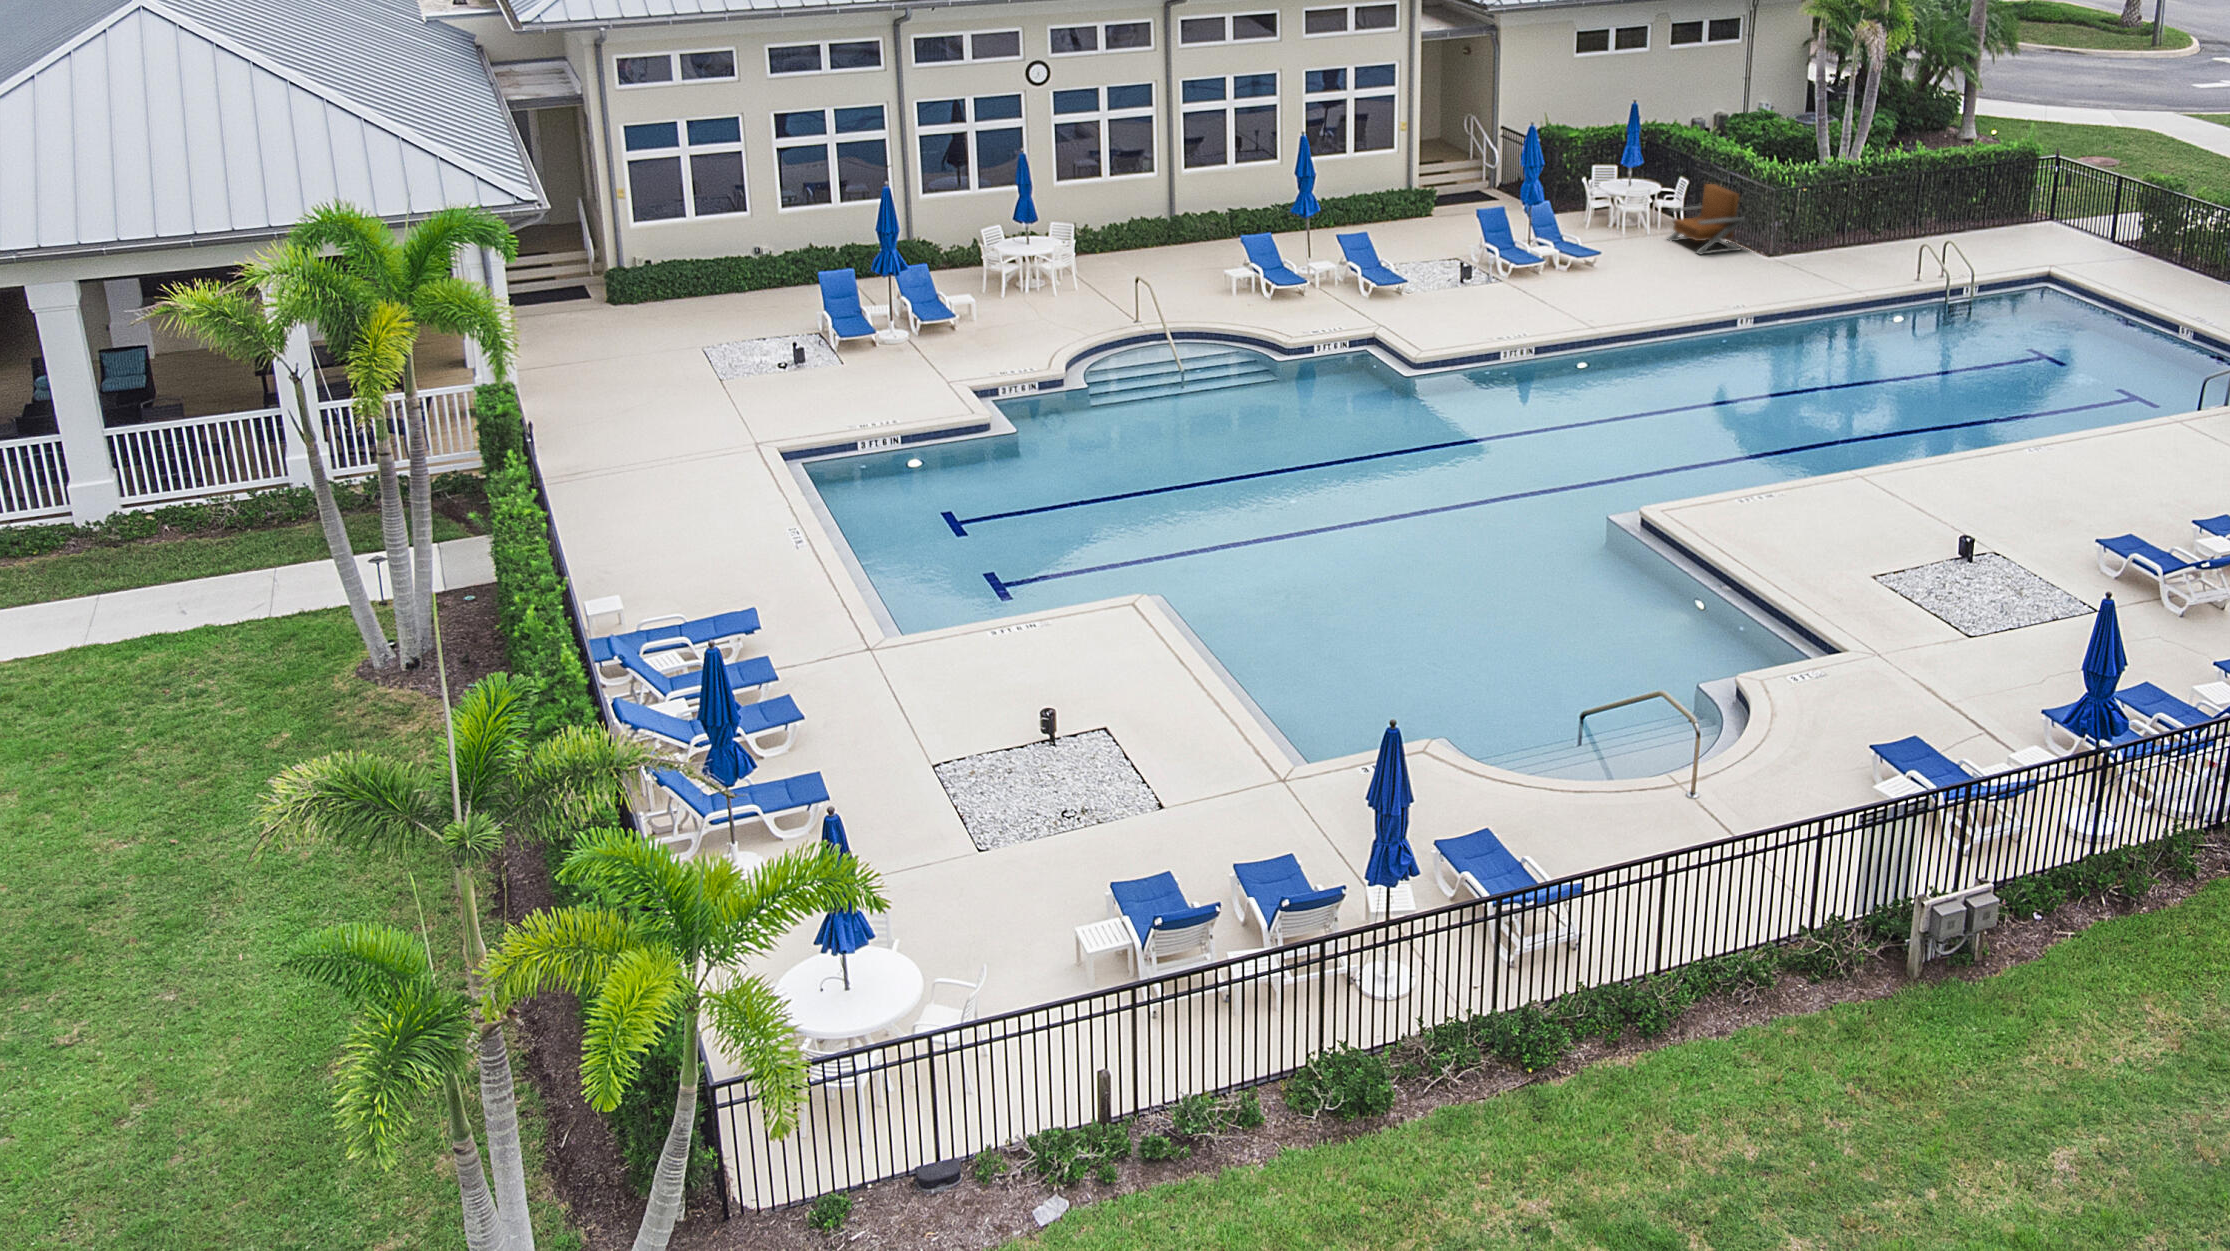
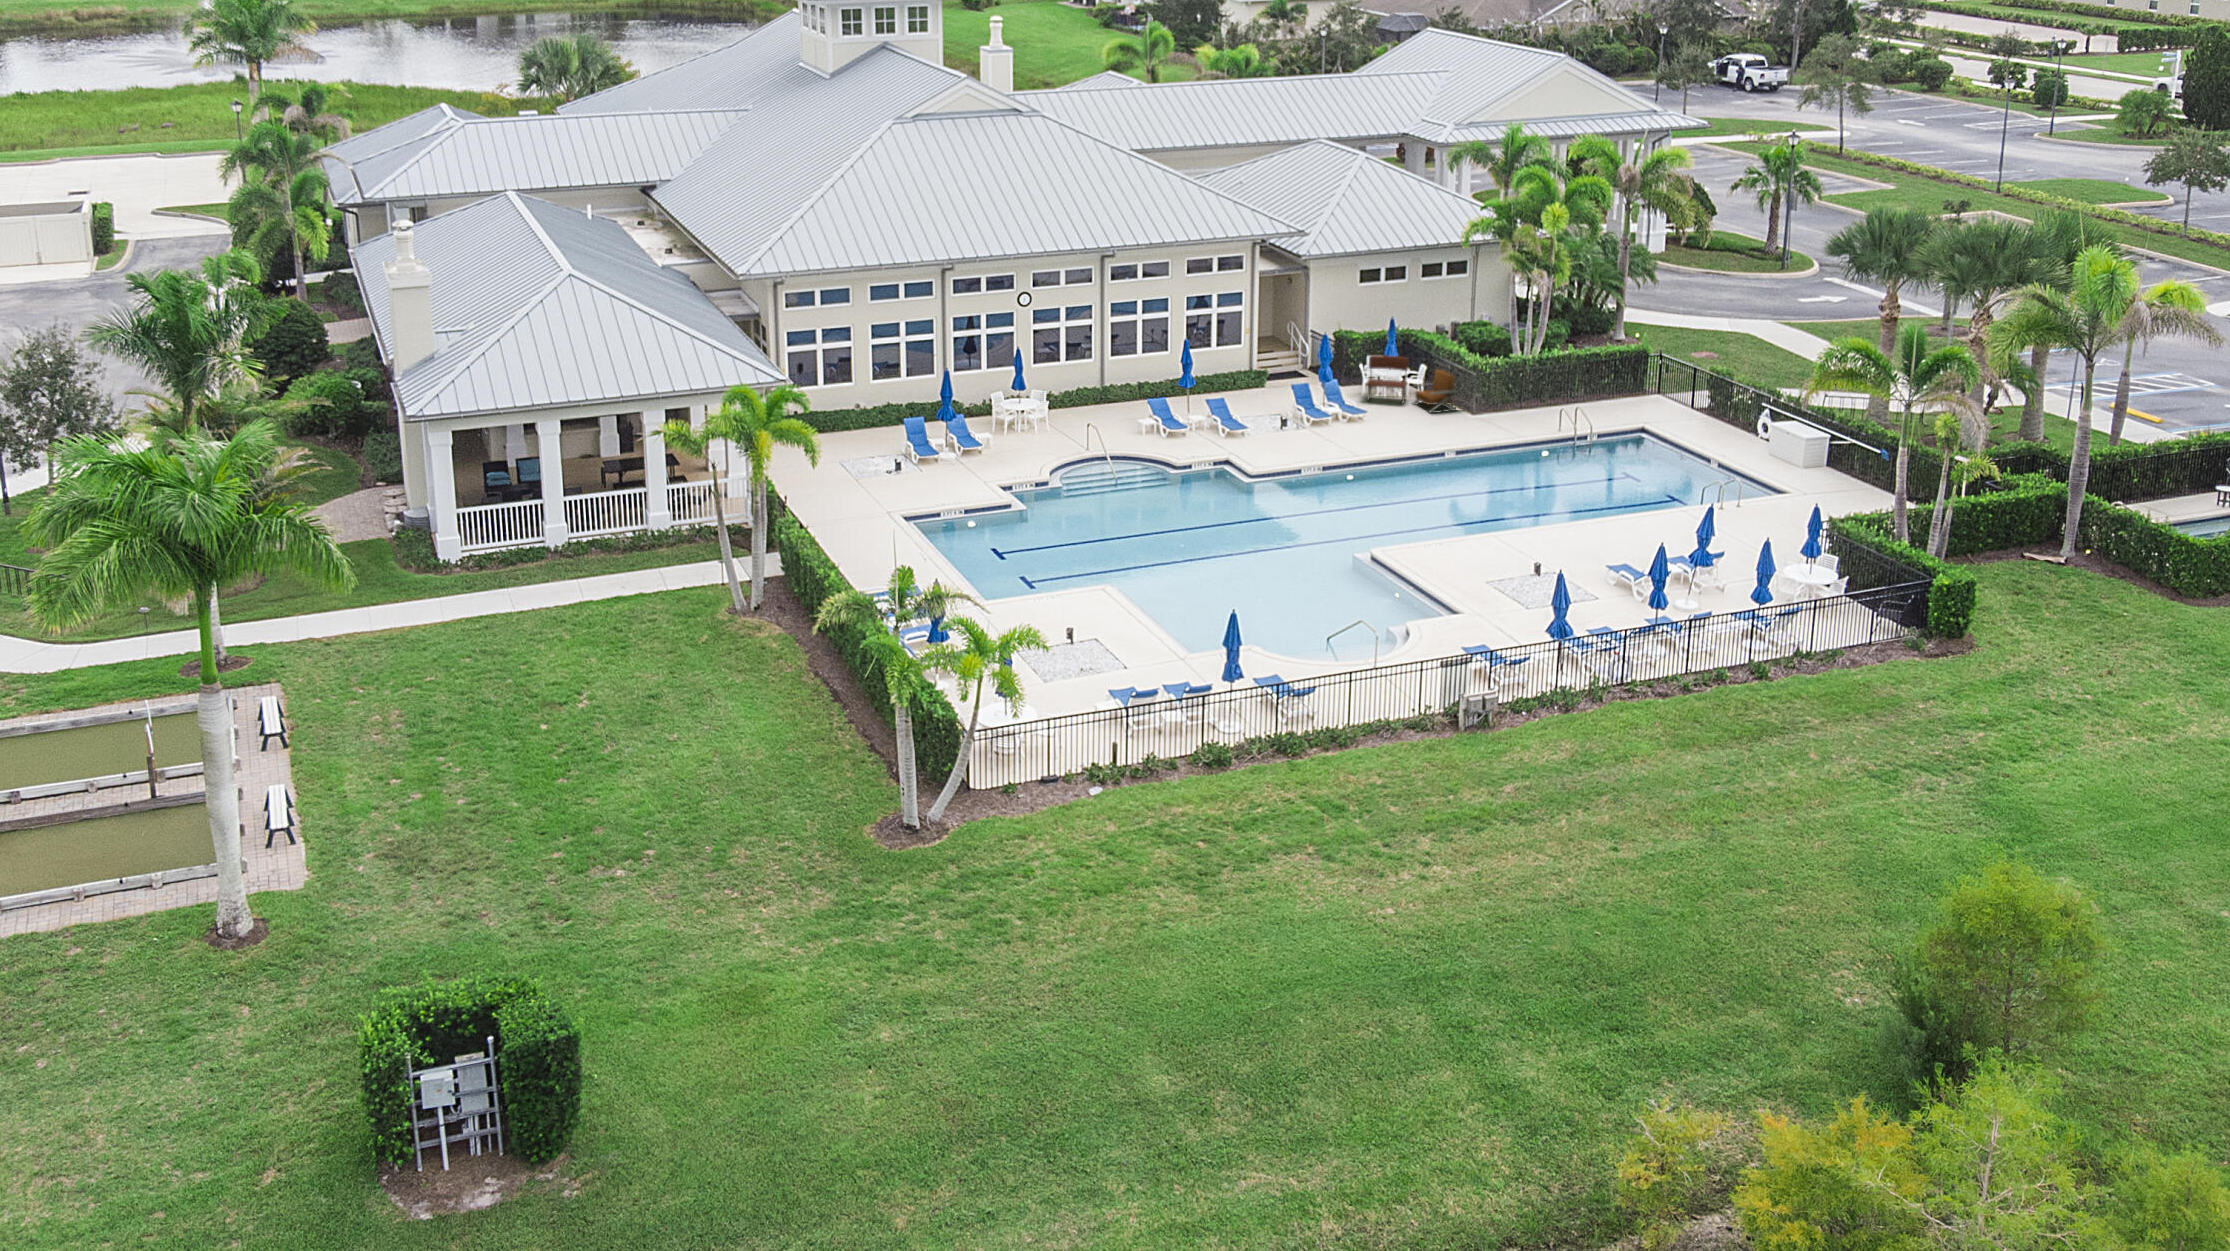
bench: none [1594,162,1663,240] -> present [1366,355,1409,402]

